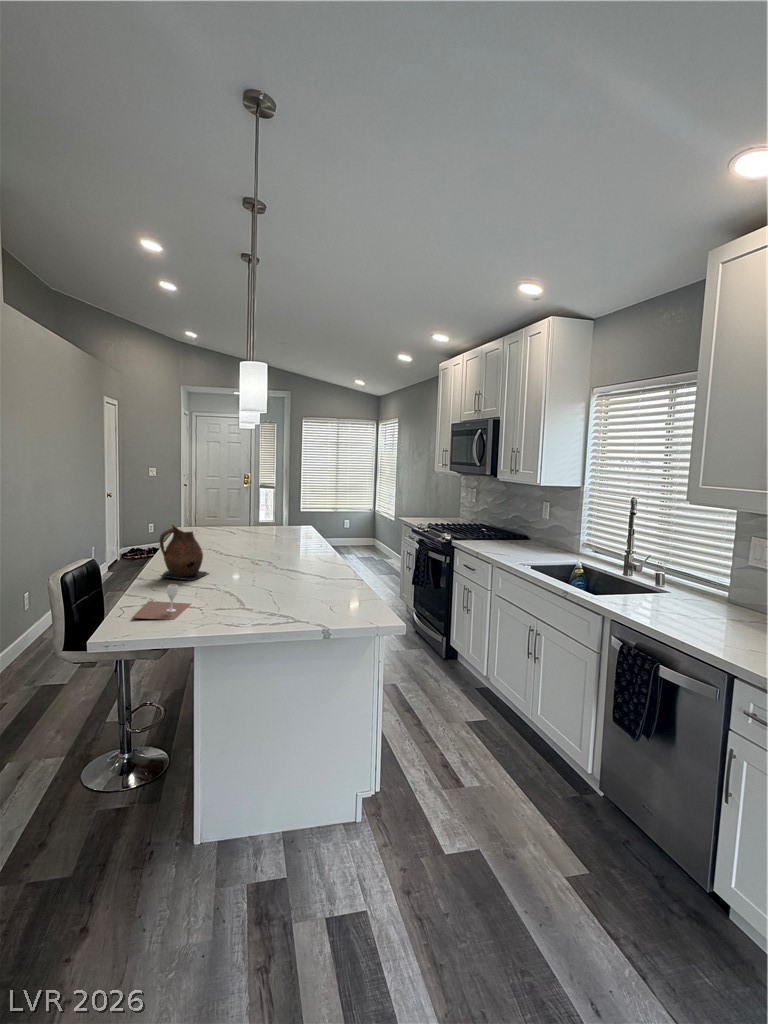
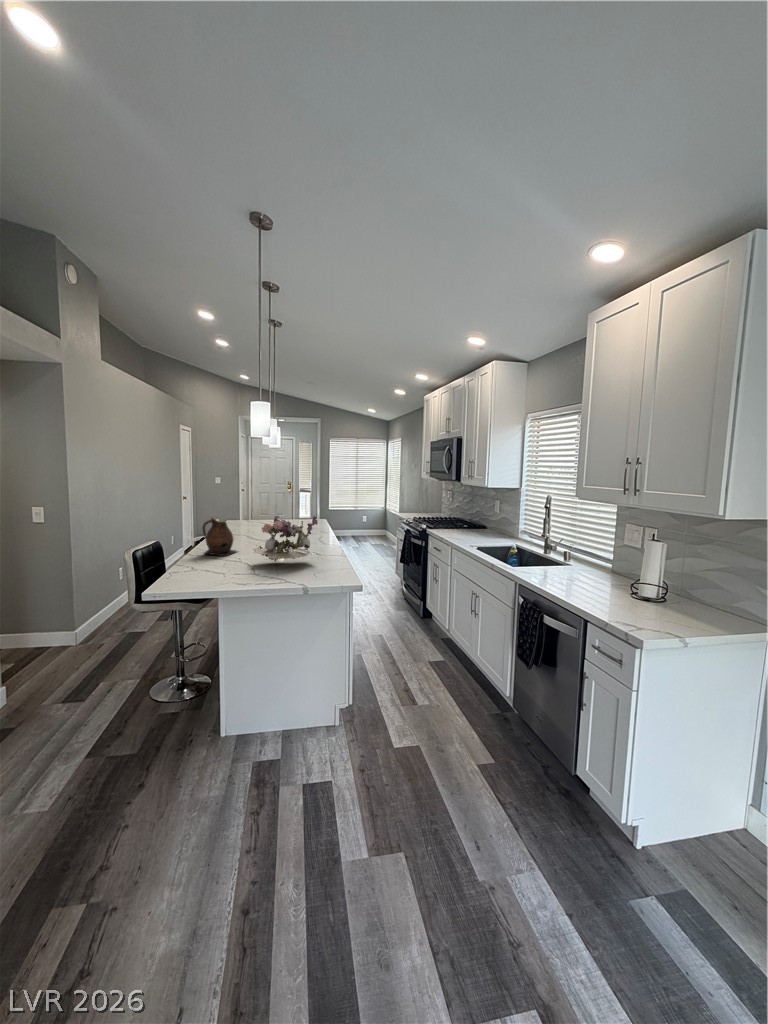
flower arrangement: none [236,523,328,590] -> present [253,515,318,562]
wine glass: present [132,584,191,620] -> none [175,557,229,582]

